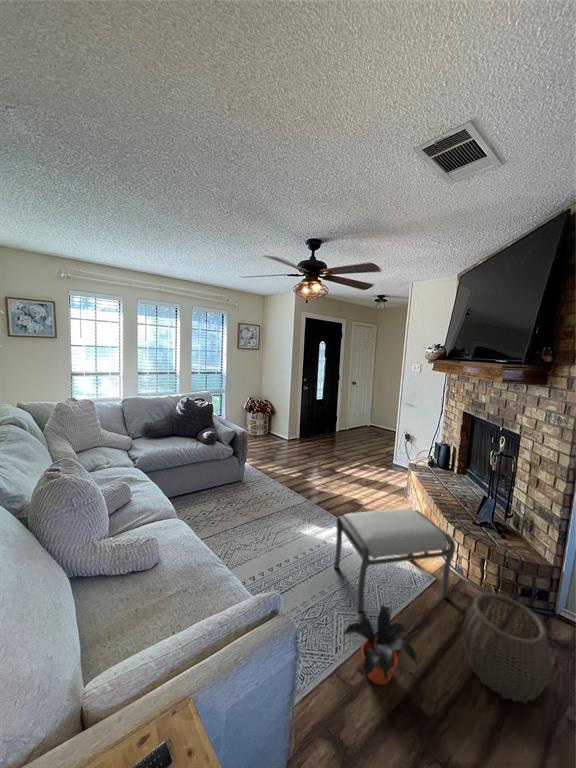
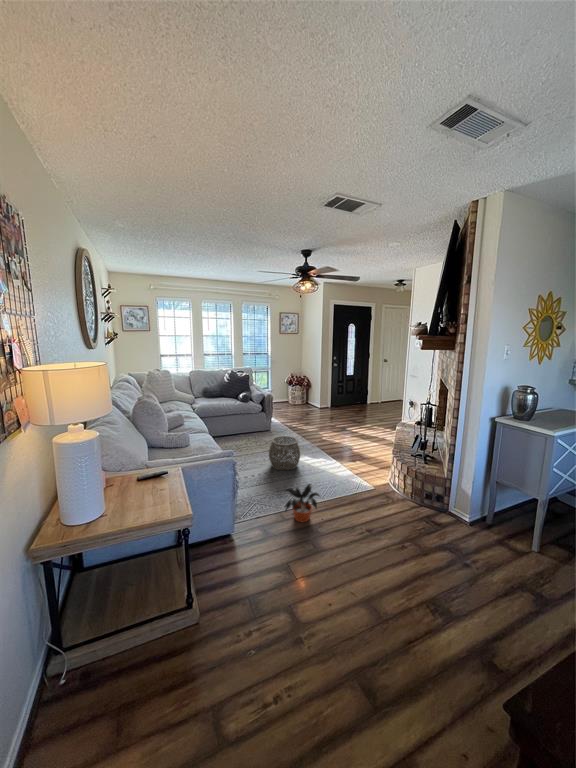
ottoman: present [334,509,456,612] -> none [306,440,378,497]
woven basket: present [463,593,551,703] -> present [269,436,300,471]

